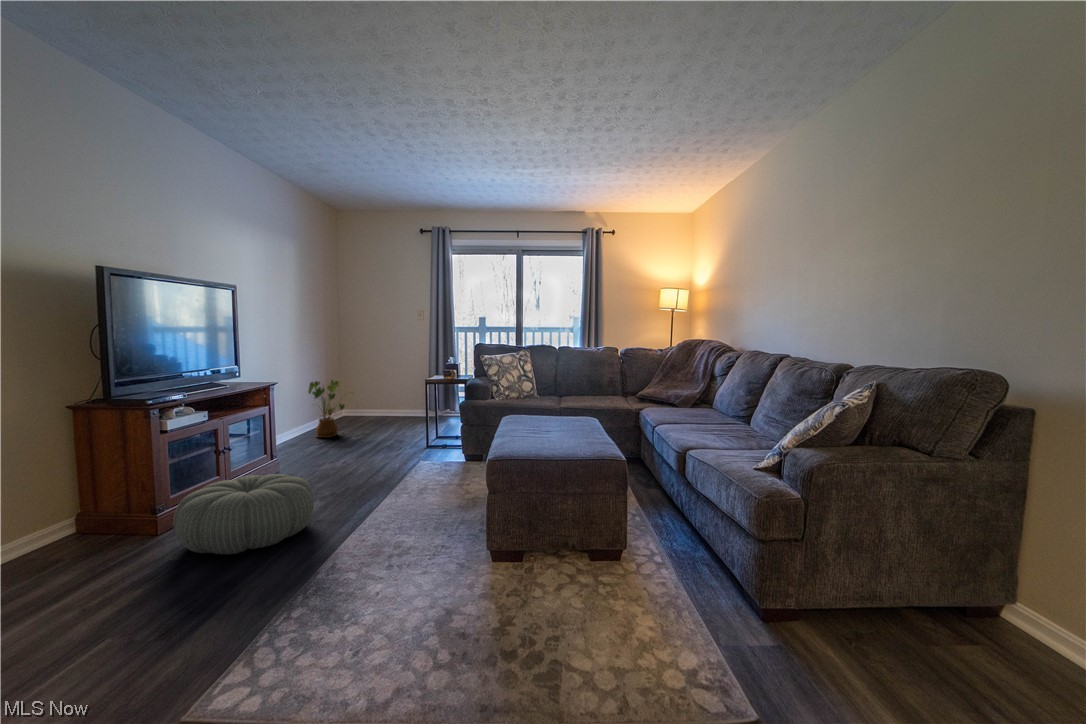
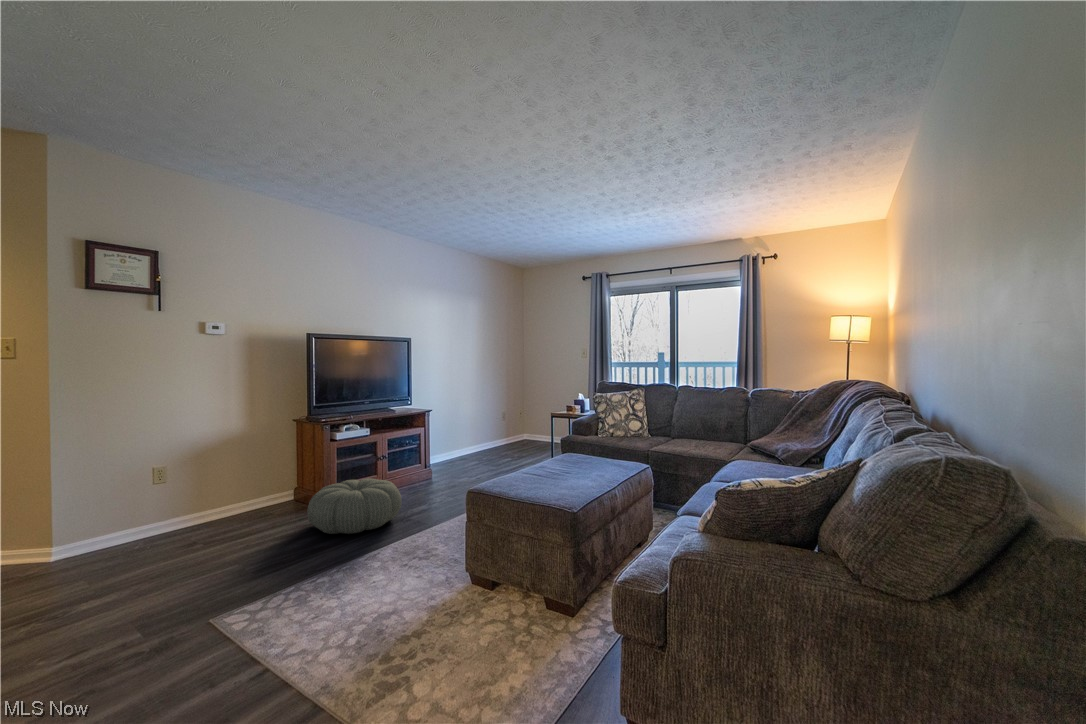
house plant: present [308,380,353,438] -> none [486,406,520,452]

